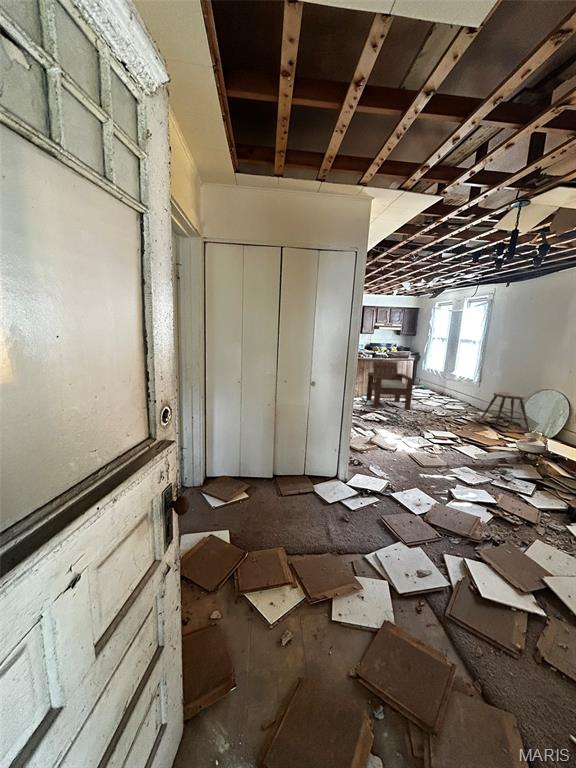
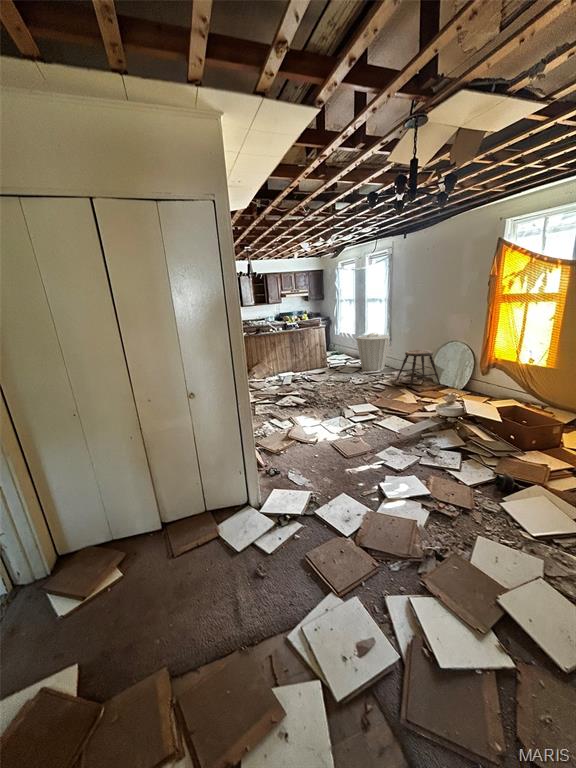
chair: present [366,362,414,410] -> none [280,333,328,388]
trash can: none [444,371,479,408] -> present [357,333,390,371]

